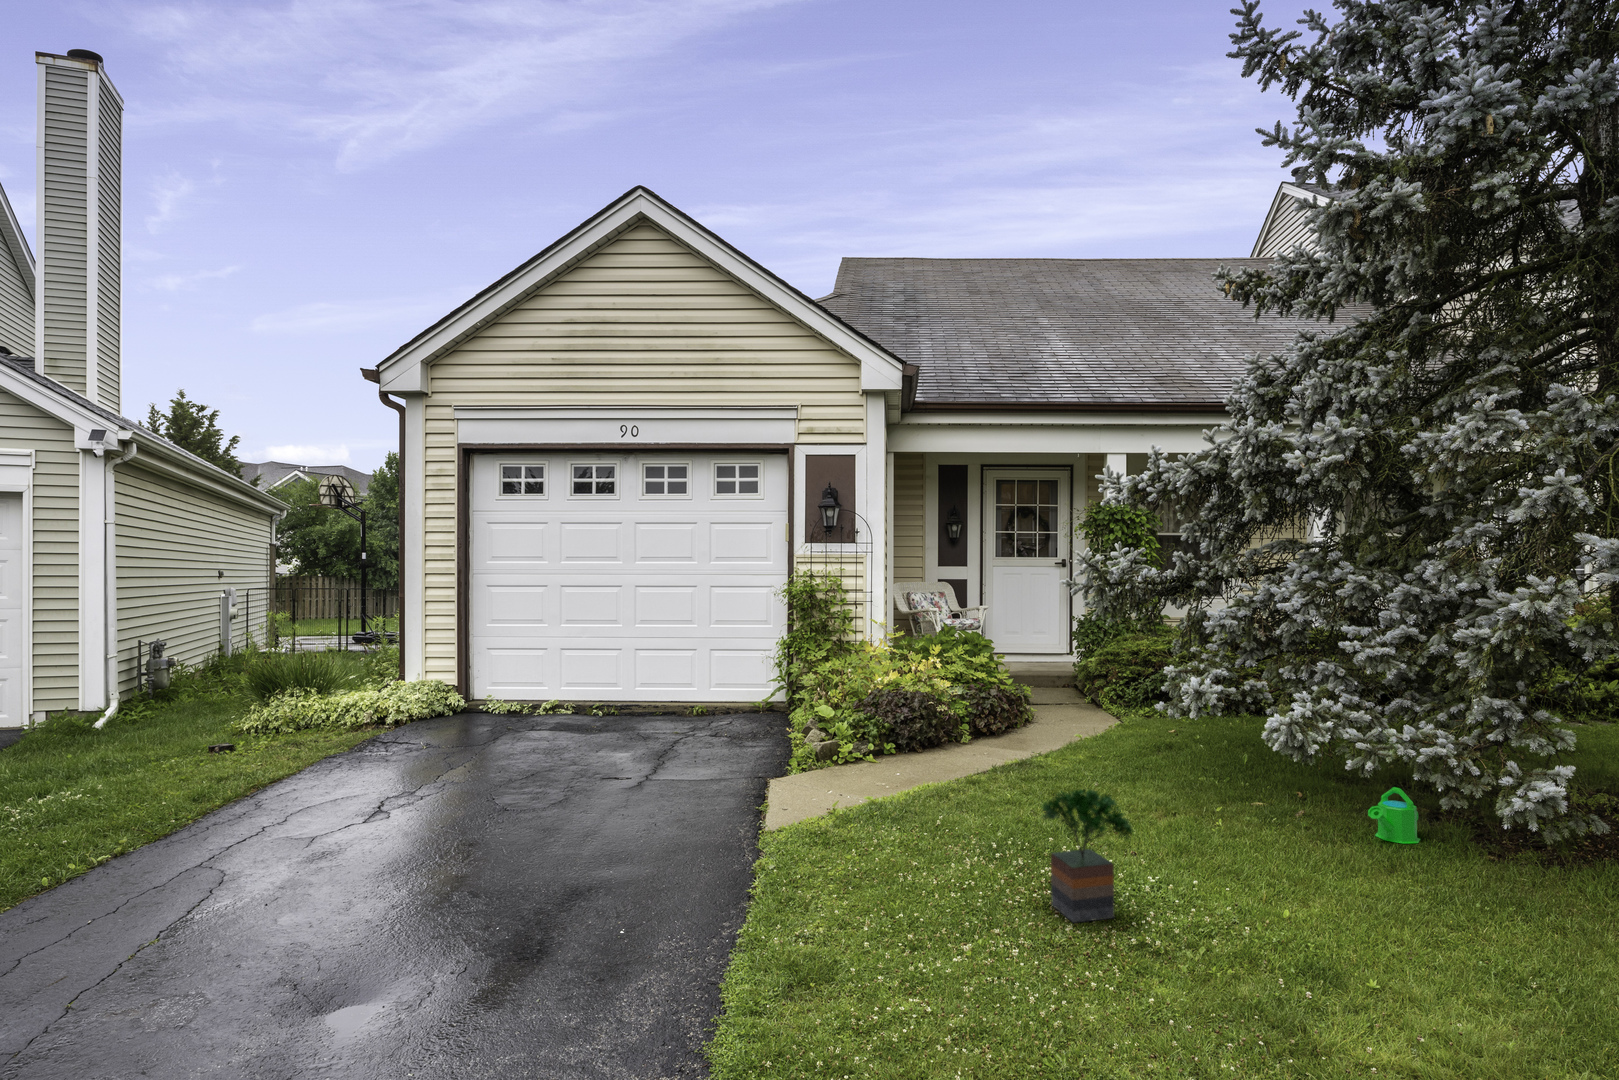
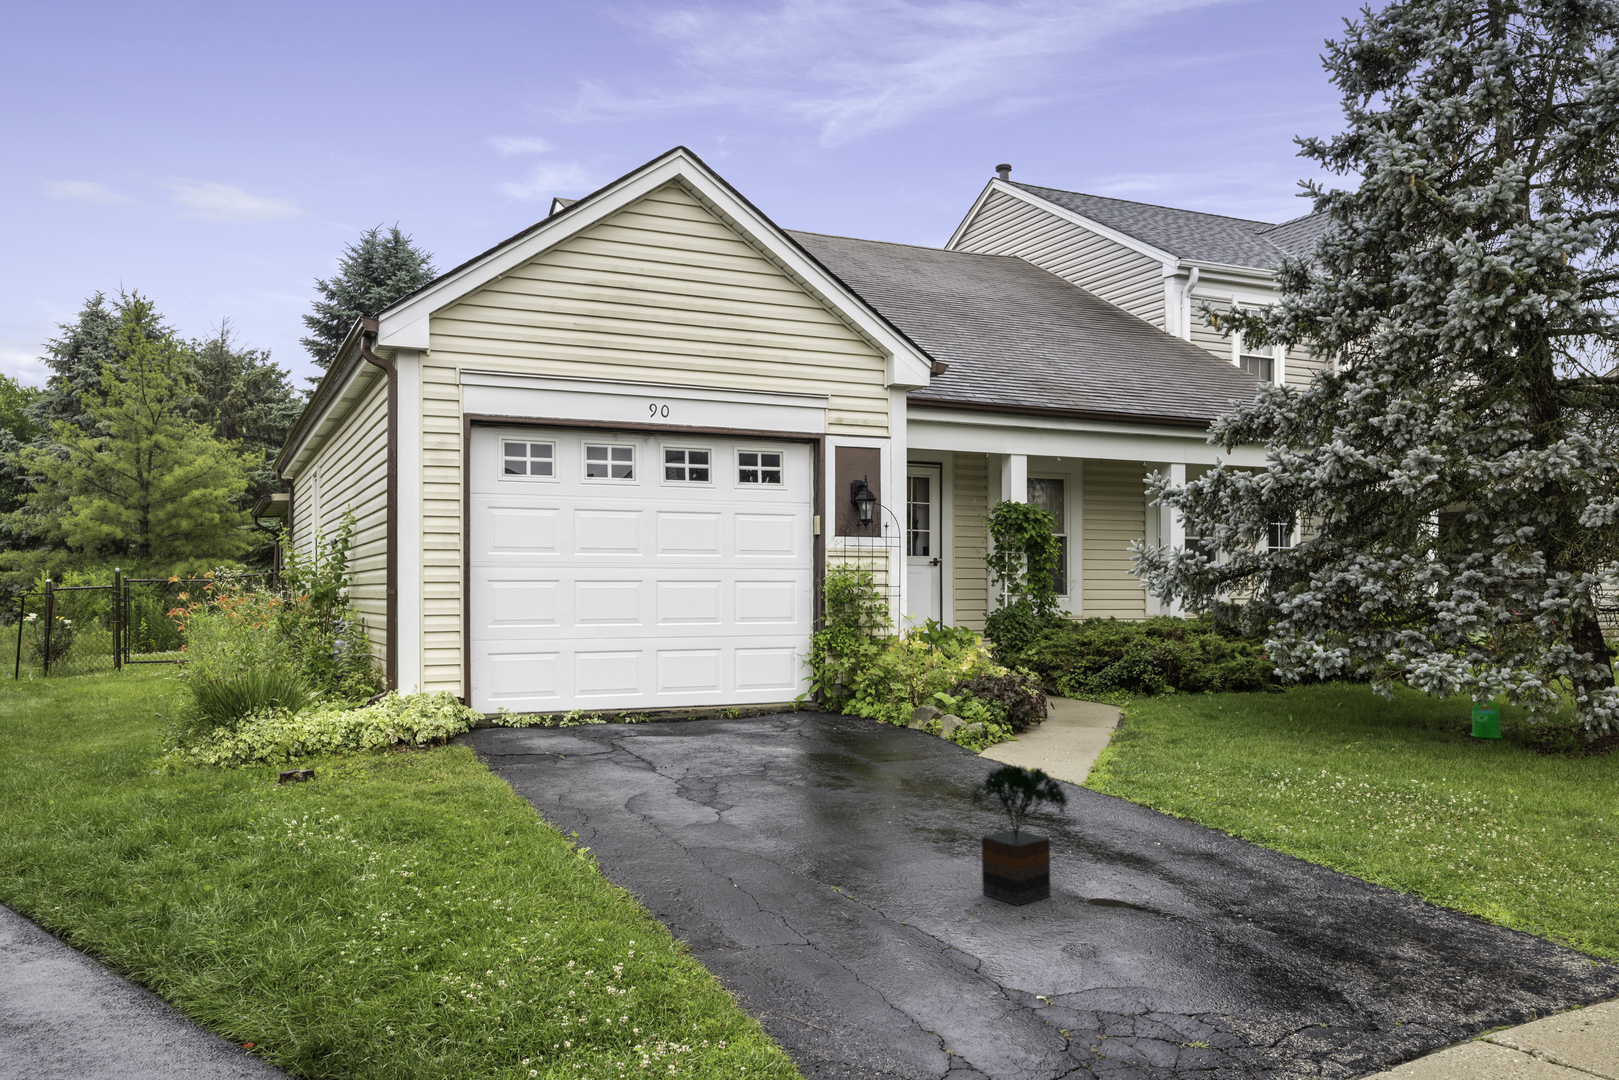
potted tree: present [1041,789,1134,923] -> present [971,765,1069,905]

